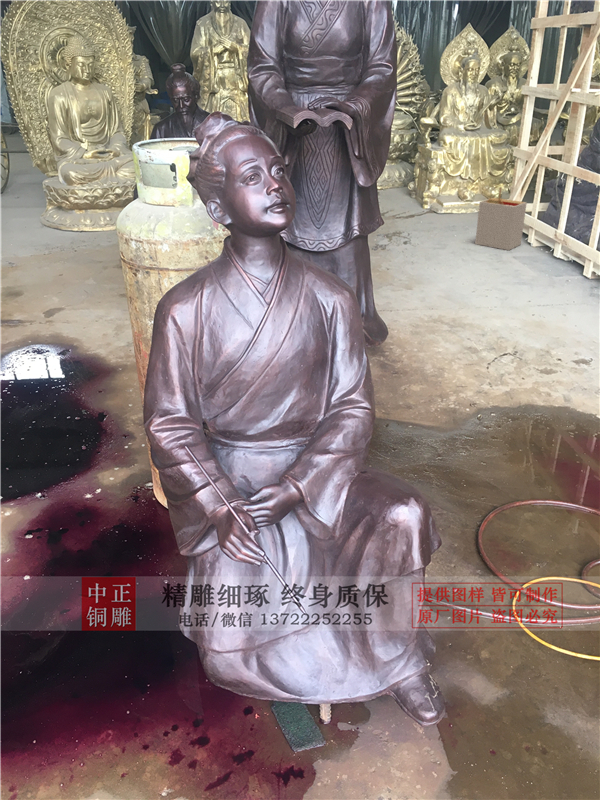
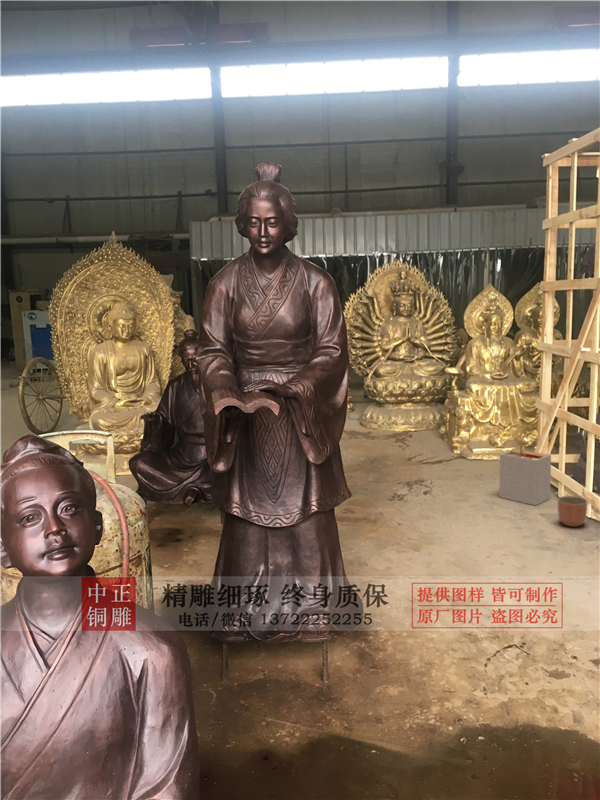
planter: none [533,239,561,267] -> present [558,496,587,527]

